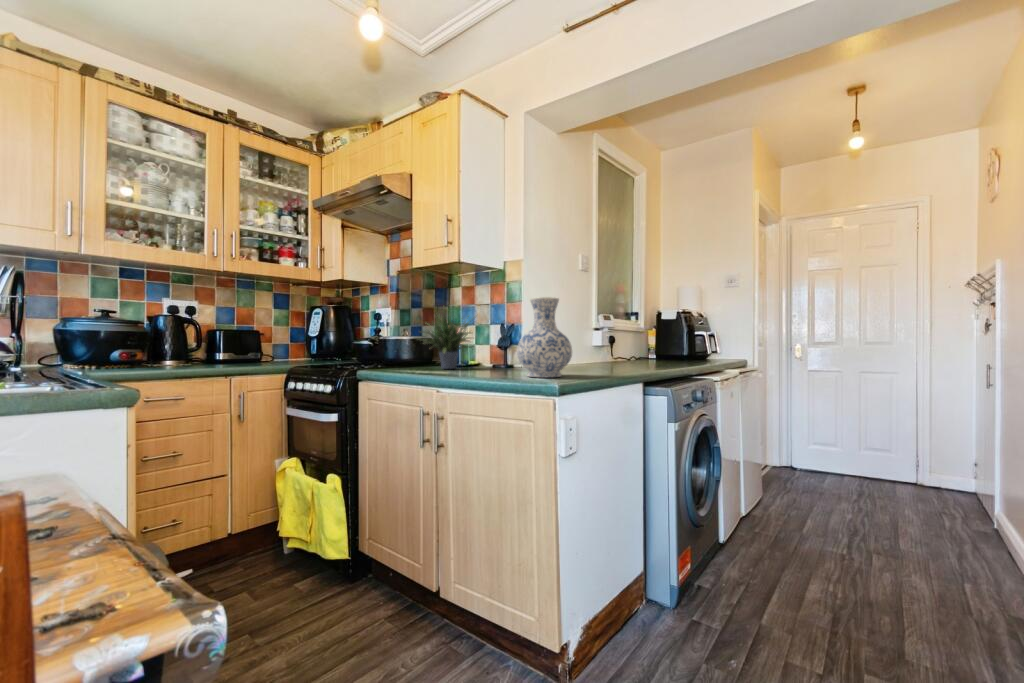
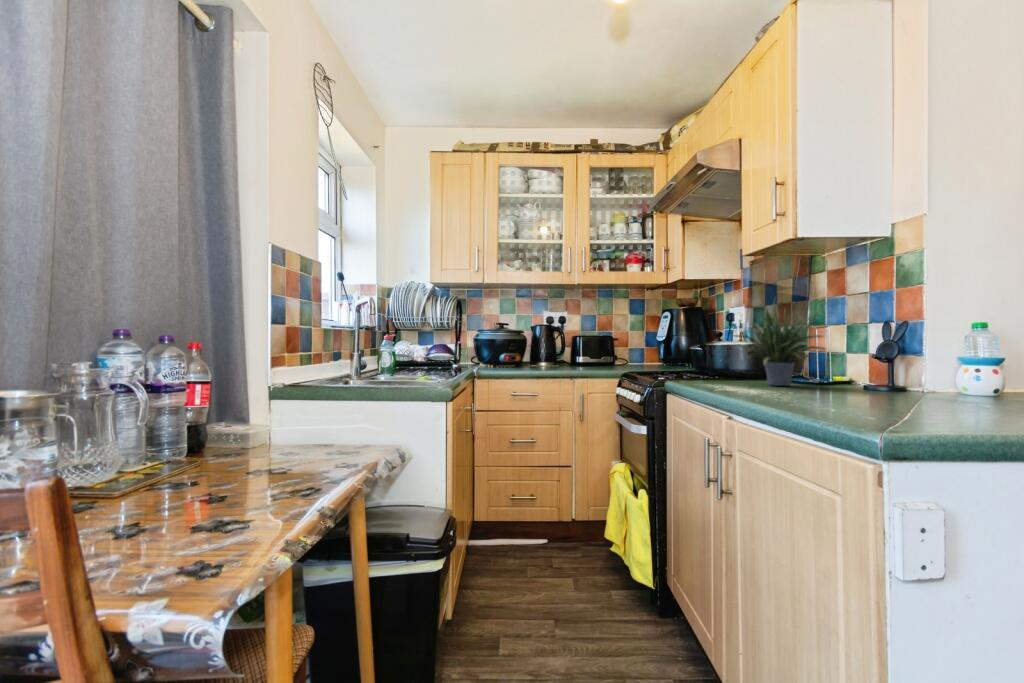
vase: present [517,297,572,378] -> none [855,273,985,417]

